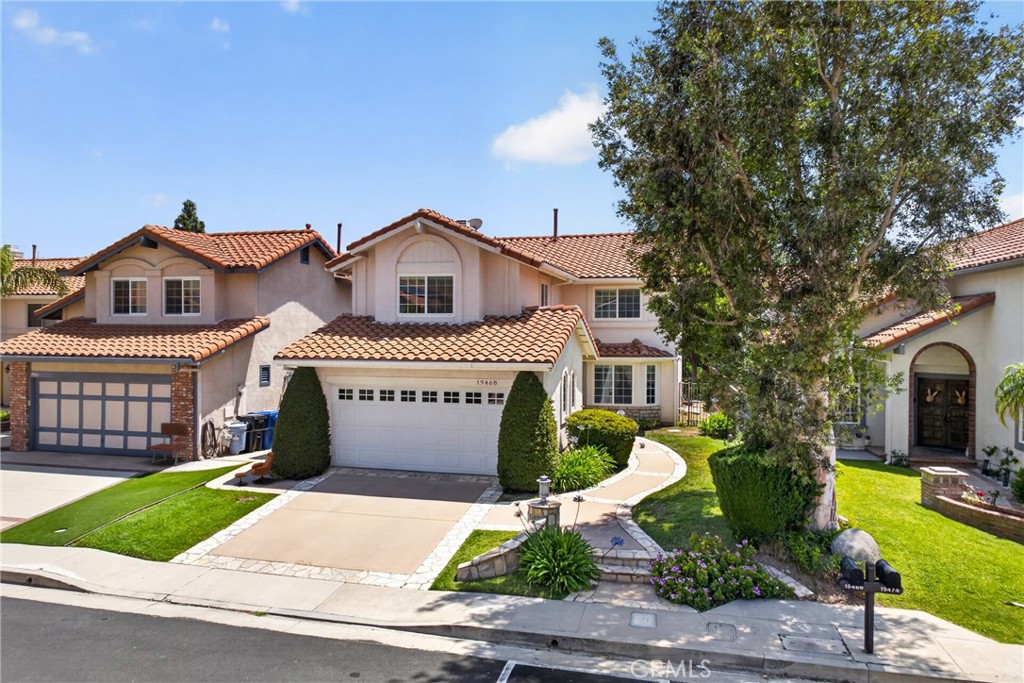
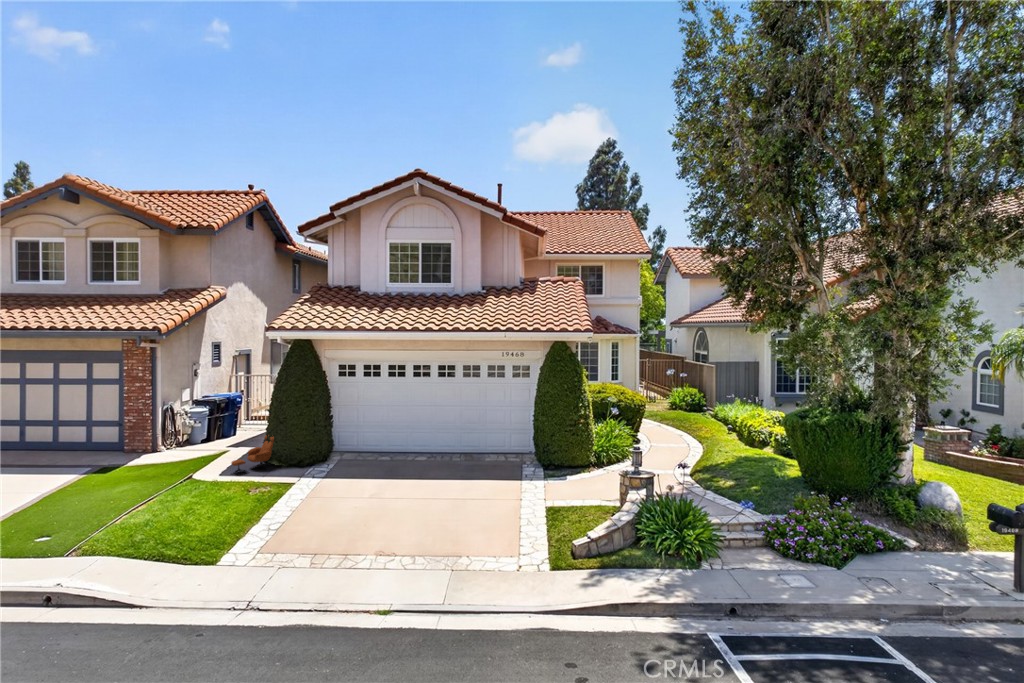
bench: present [146,423,188,466] -> none [94,408,149,458]

